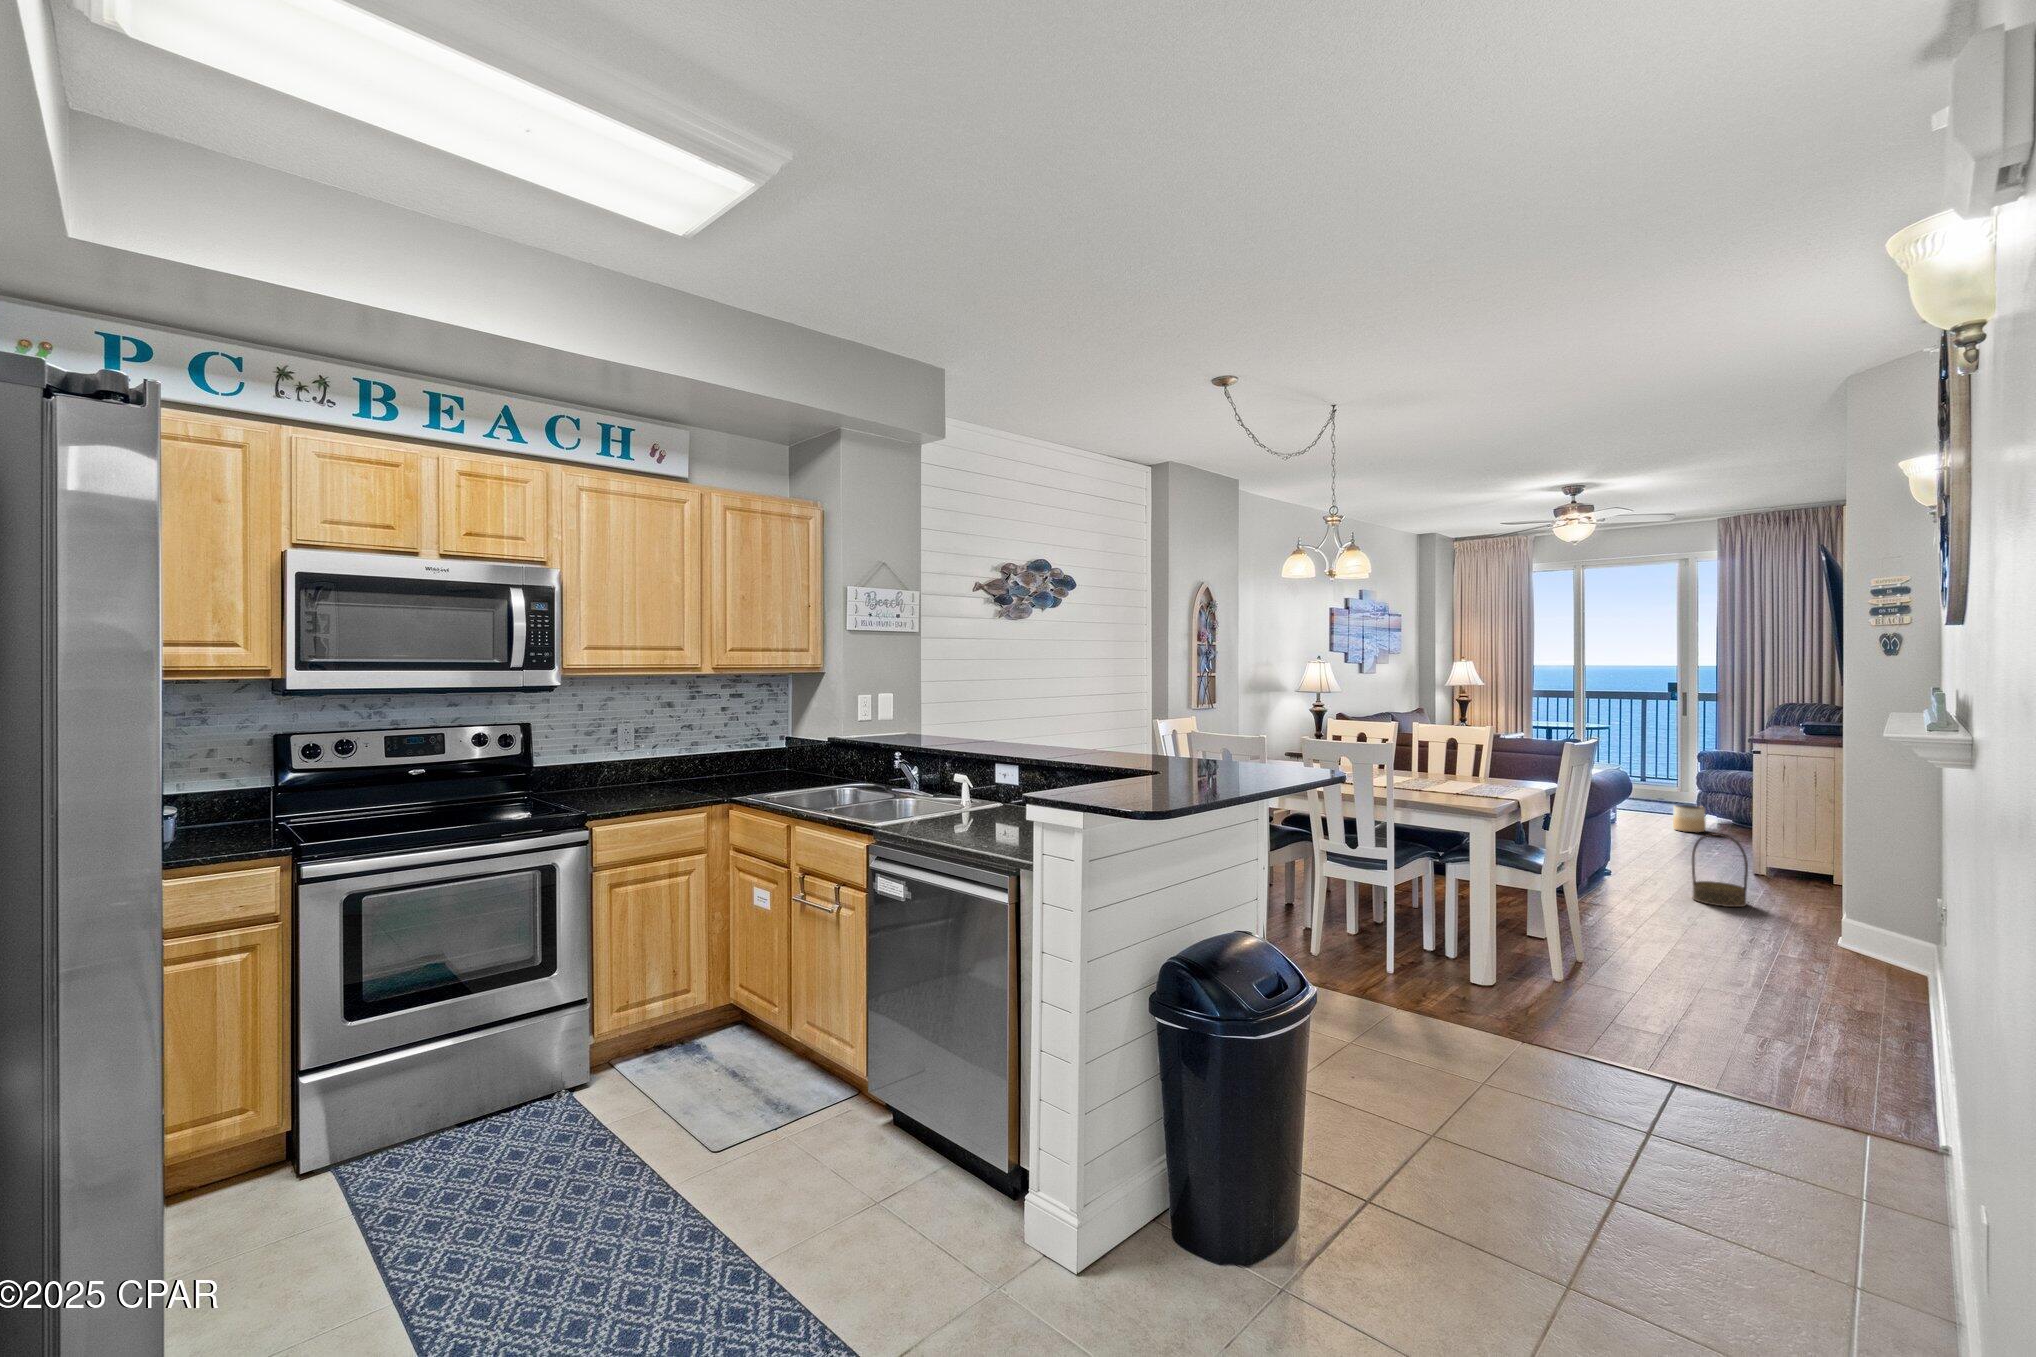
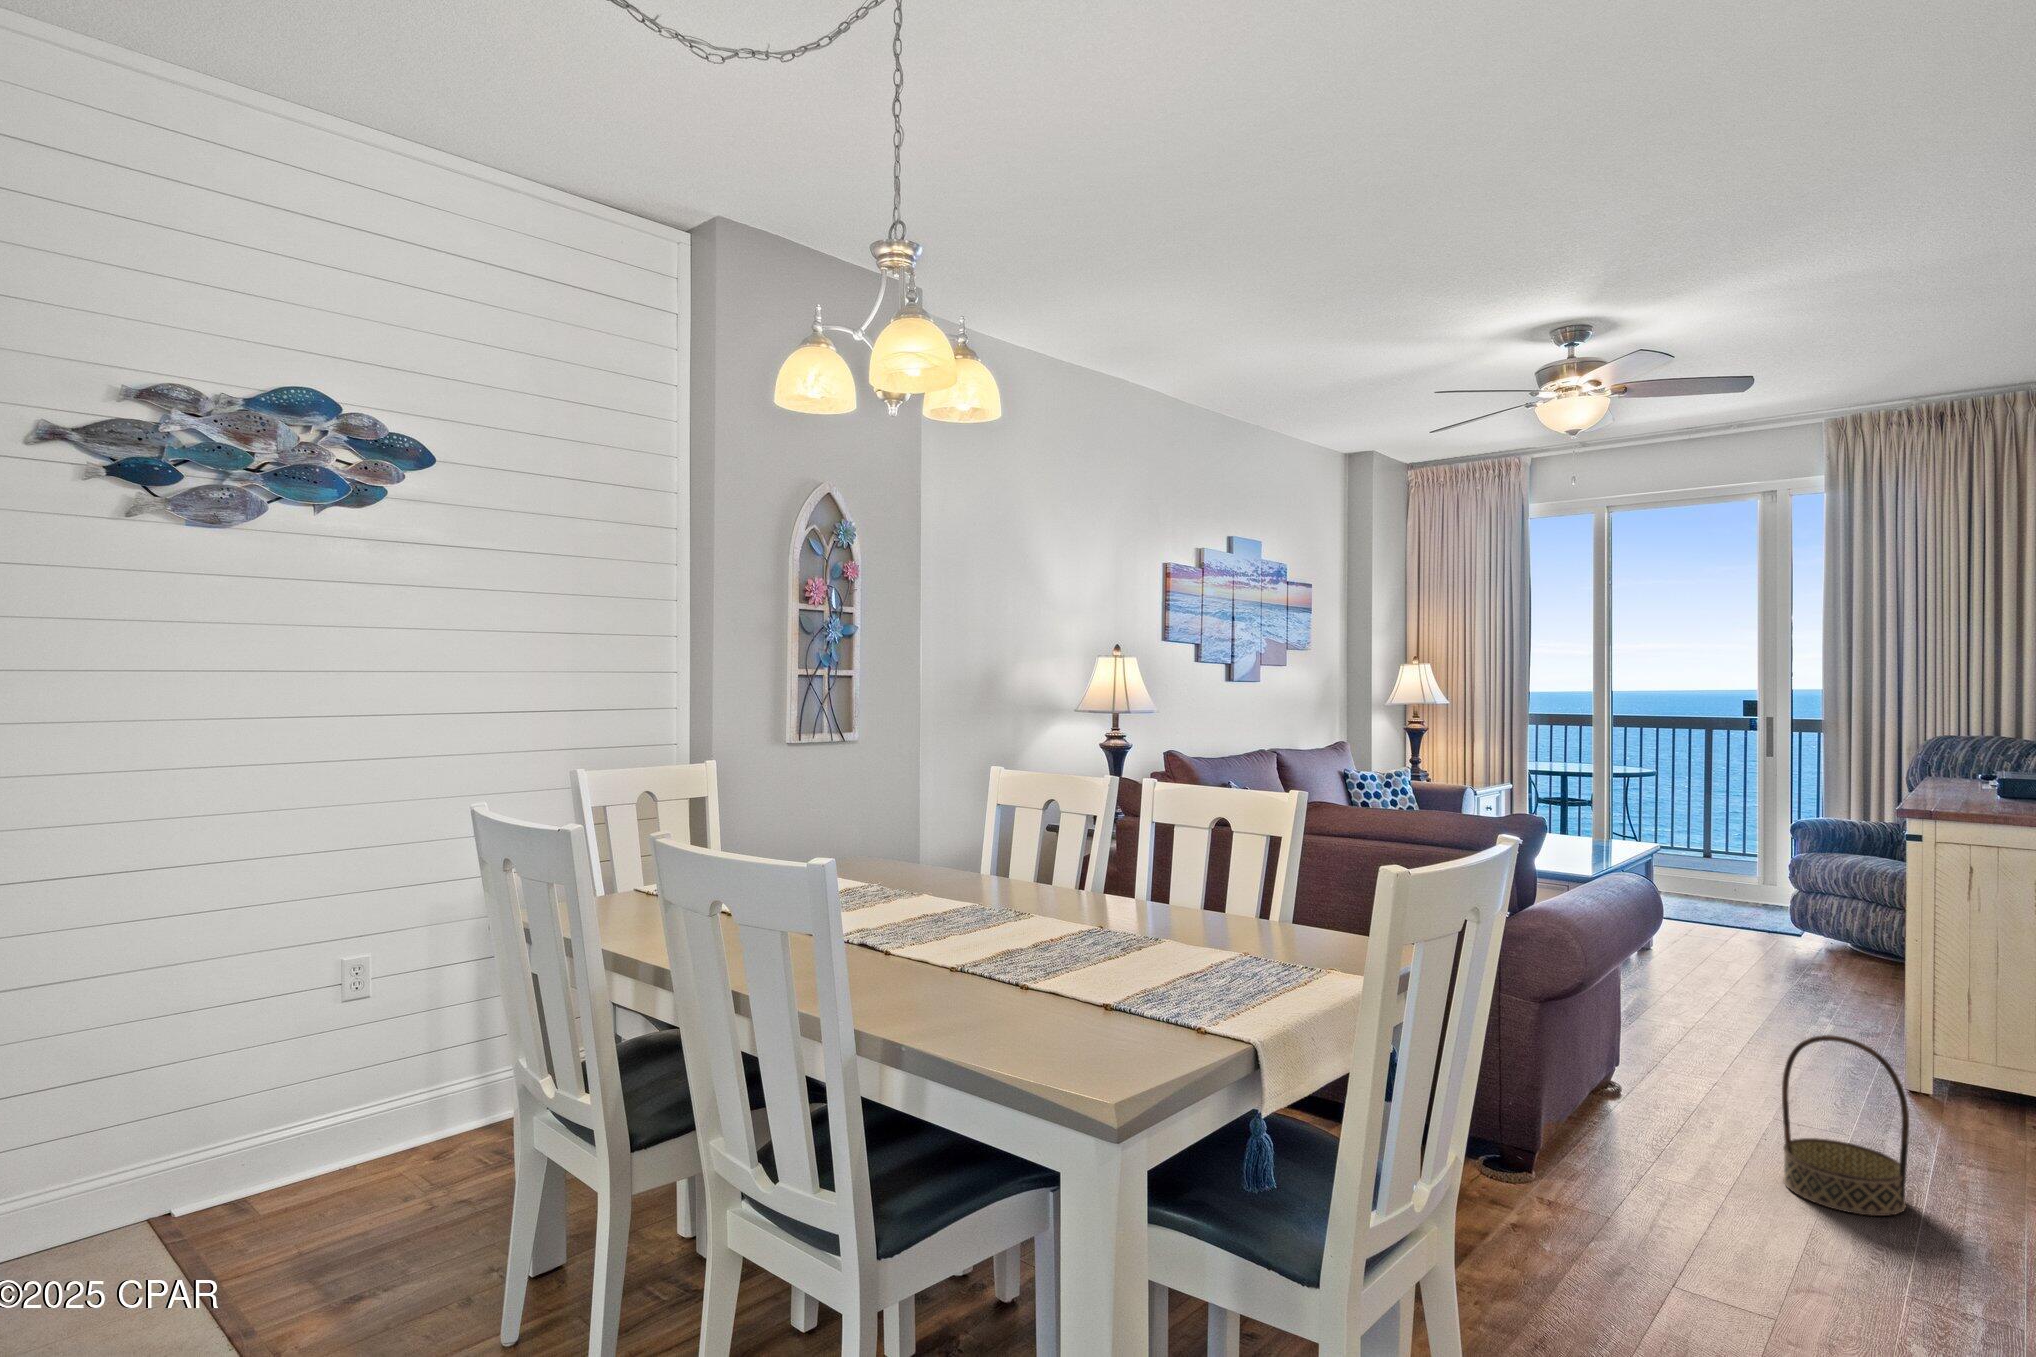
planter: present [1673,805,1706,832] -> none [1749,918,1807,971]

